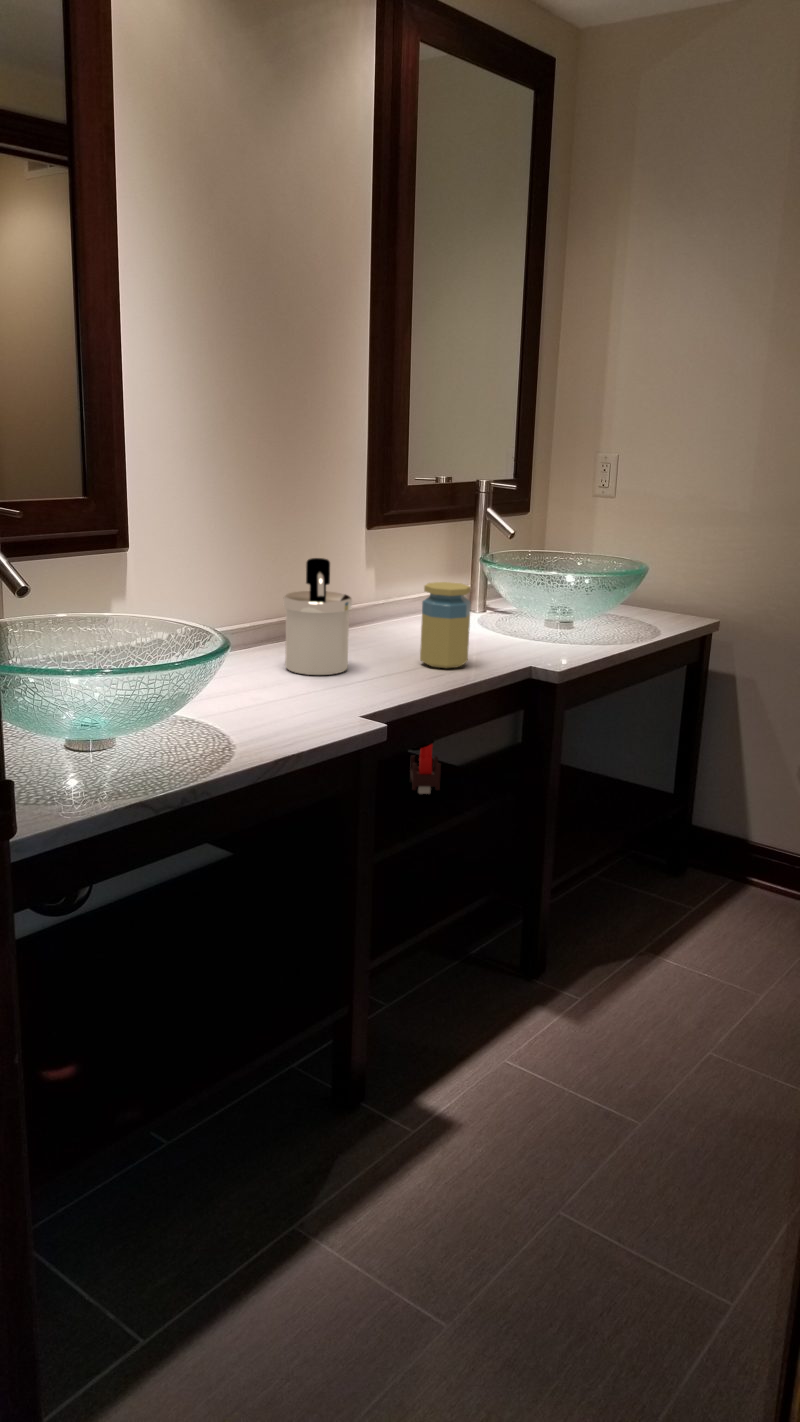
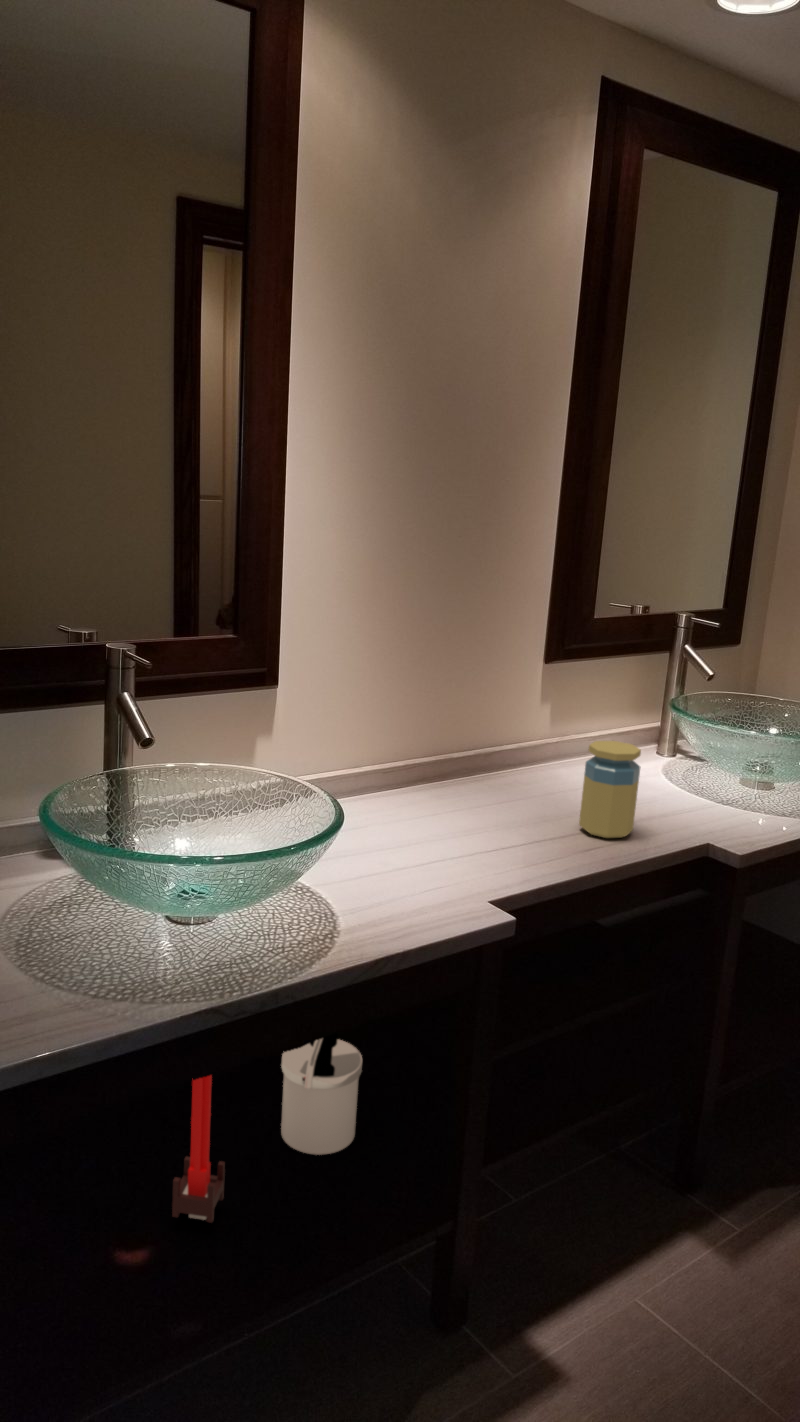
soap dispenser: present [284,558,352,675] -> present [281,1033,362,1155]
candle: present [410,744,441,794] -> present [172,1075,225,1223]

